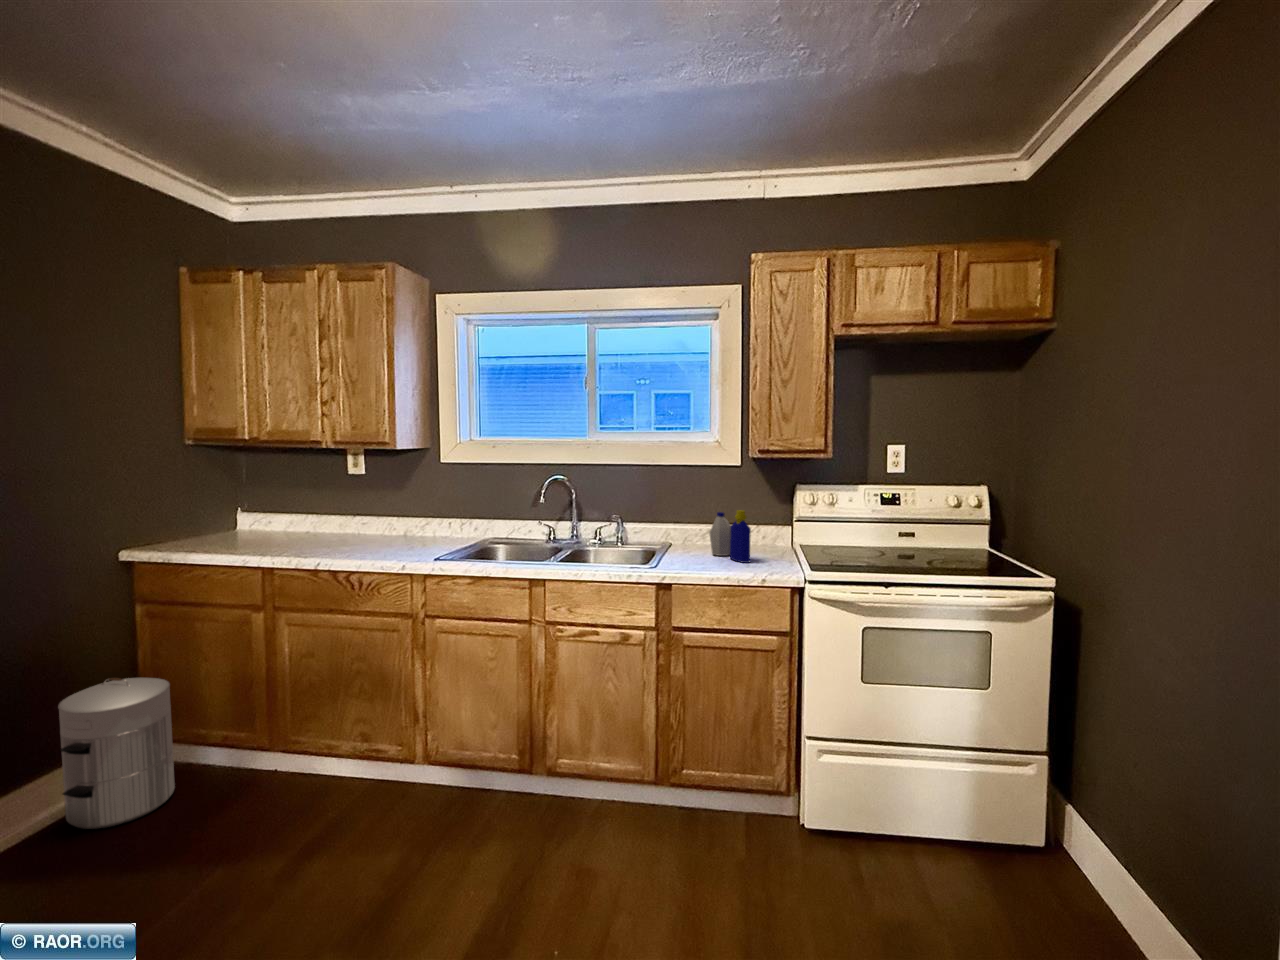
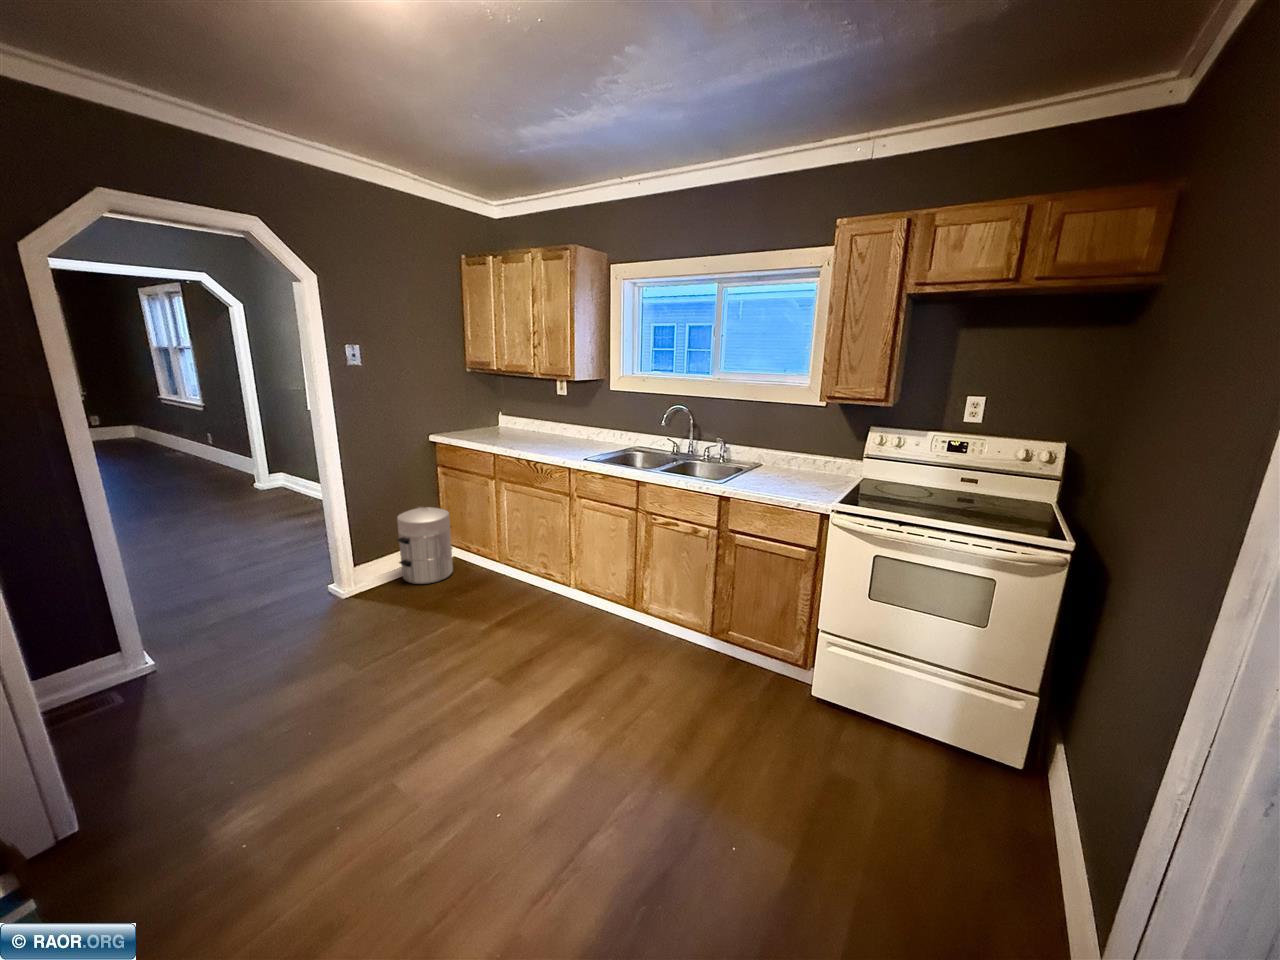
bottle: present [709,510,751,563] -> none [780,445,807,489]

